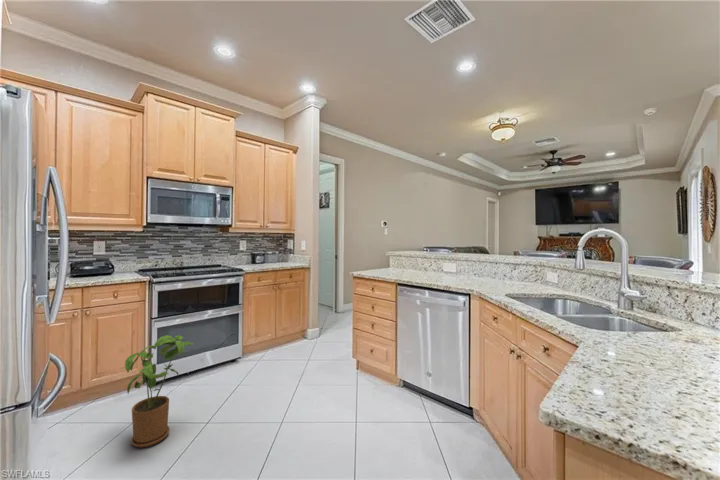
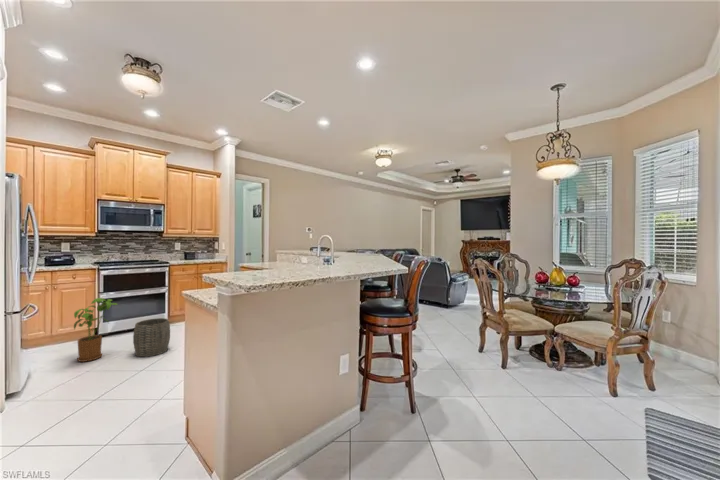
woven basket: none [218,362,271,434] -> present [133,318,170,357]

